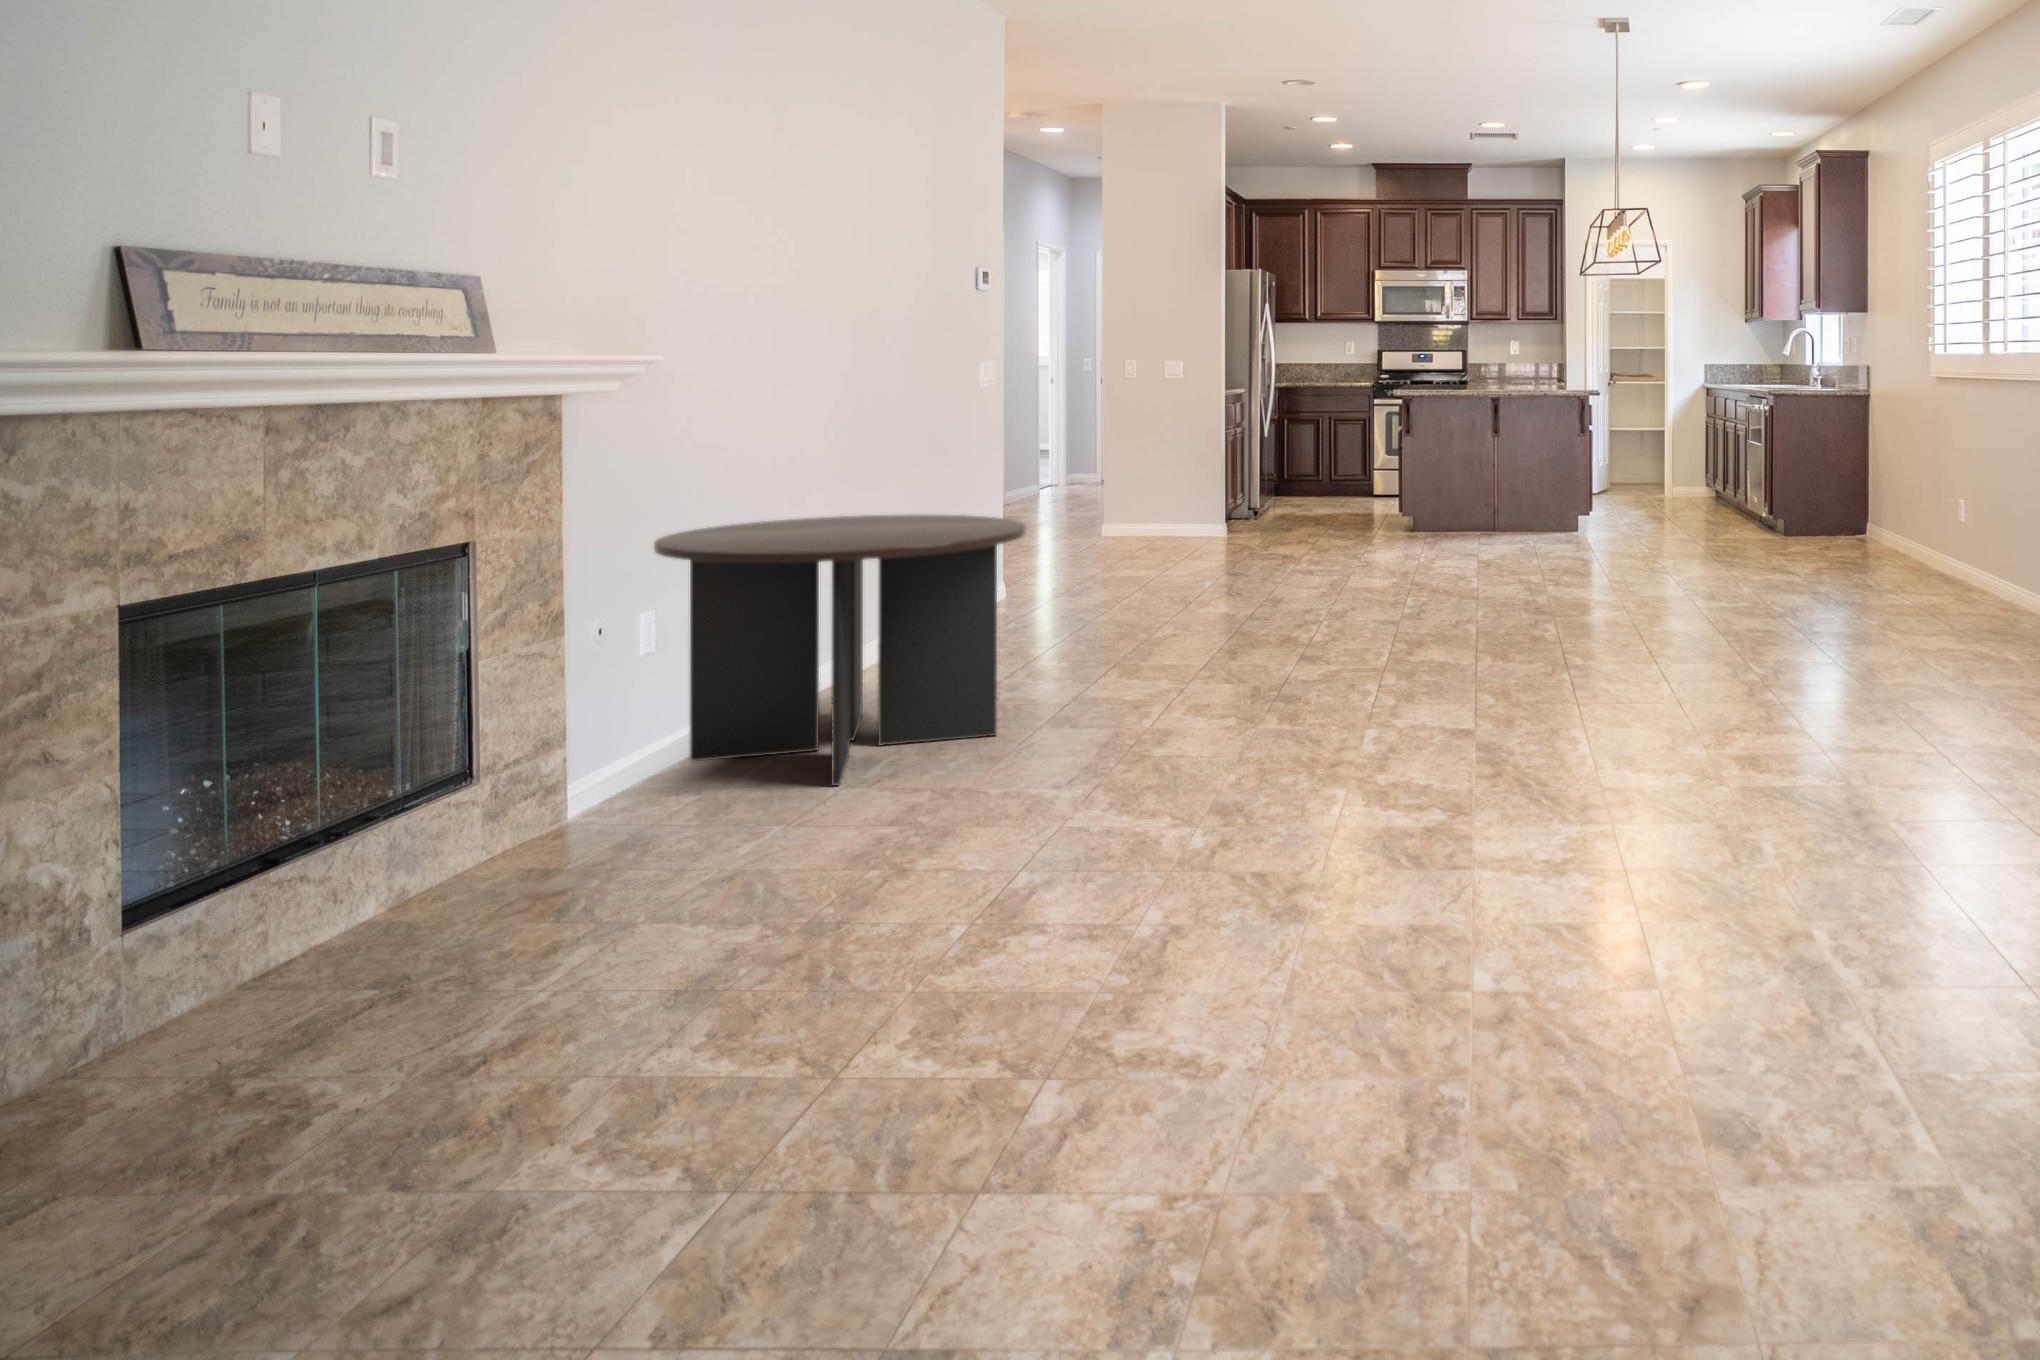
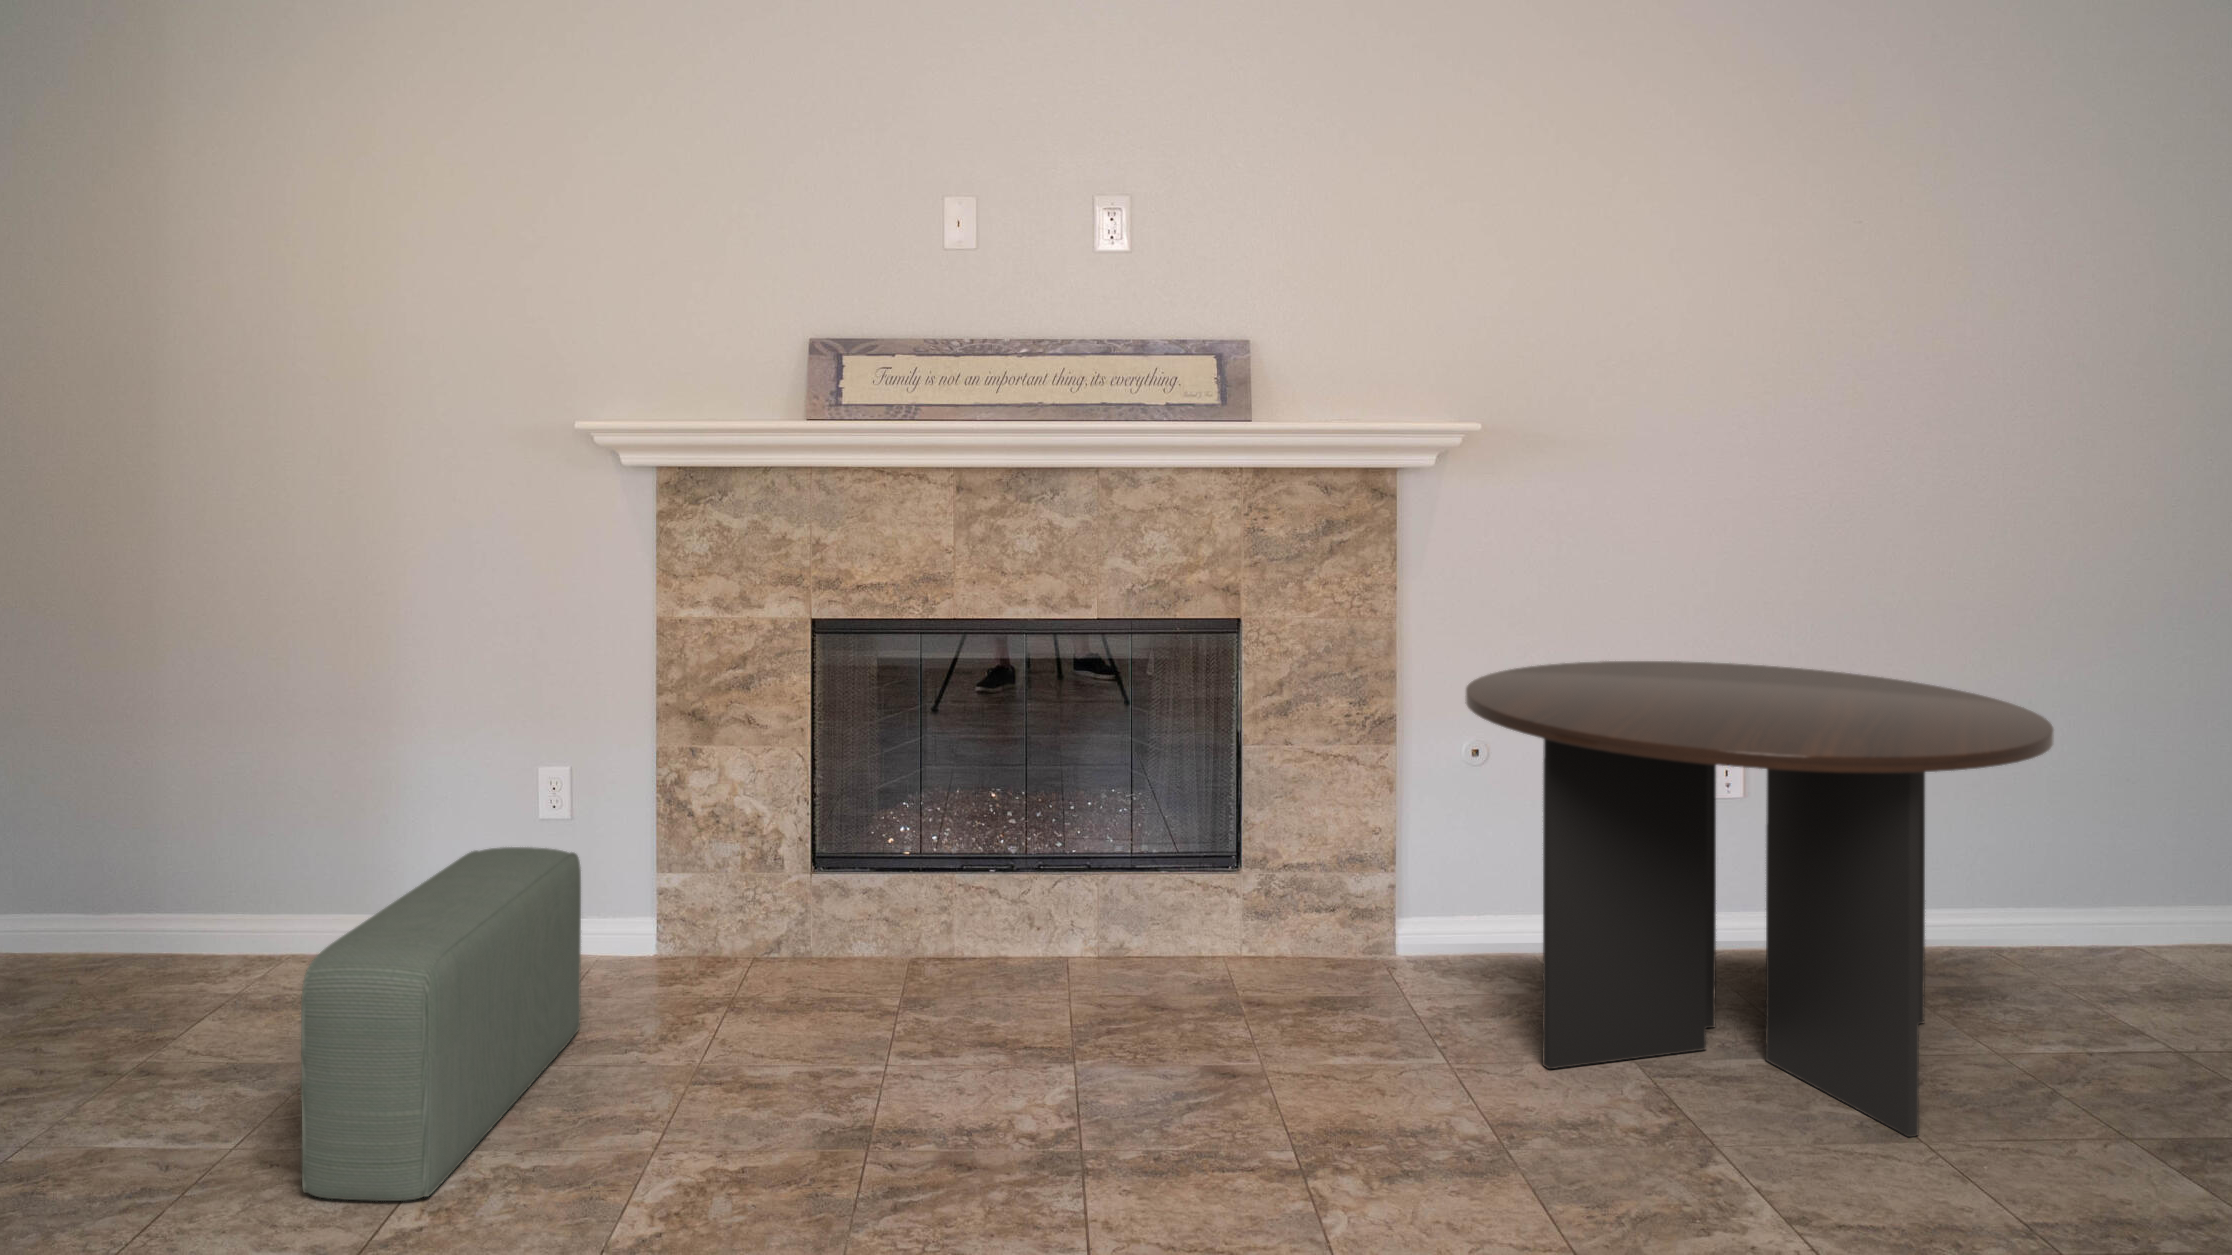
pouf: none [93,903,707,1228] -> present [301,847,581,1201]

